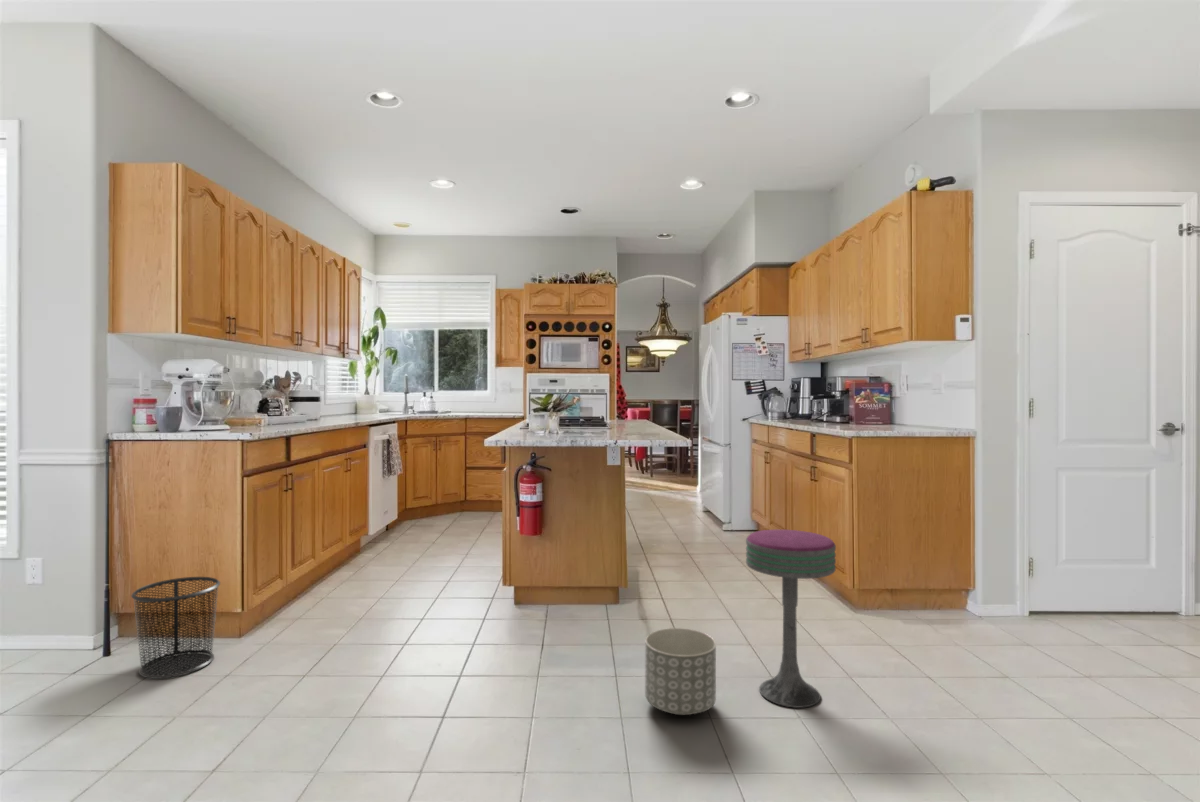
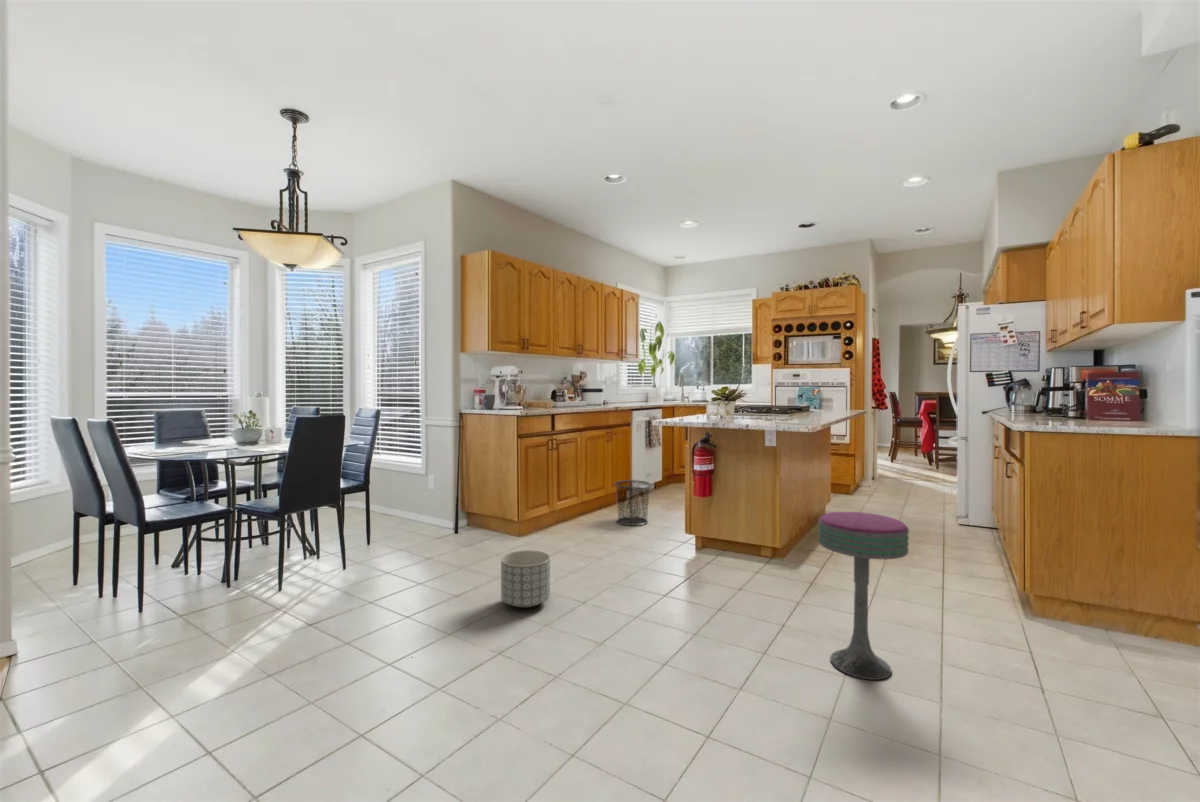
trash can: present [132,577,220,679] -> present [615,480,651,526]
planter: present [645,628,716,715] -> present [501,550,550,608]

